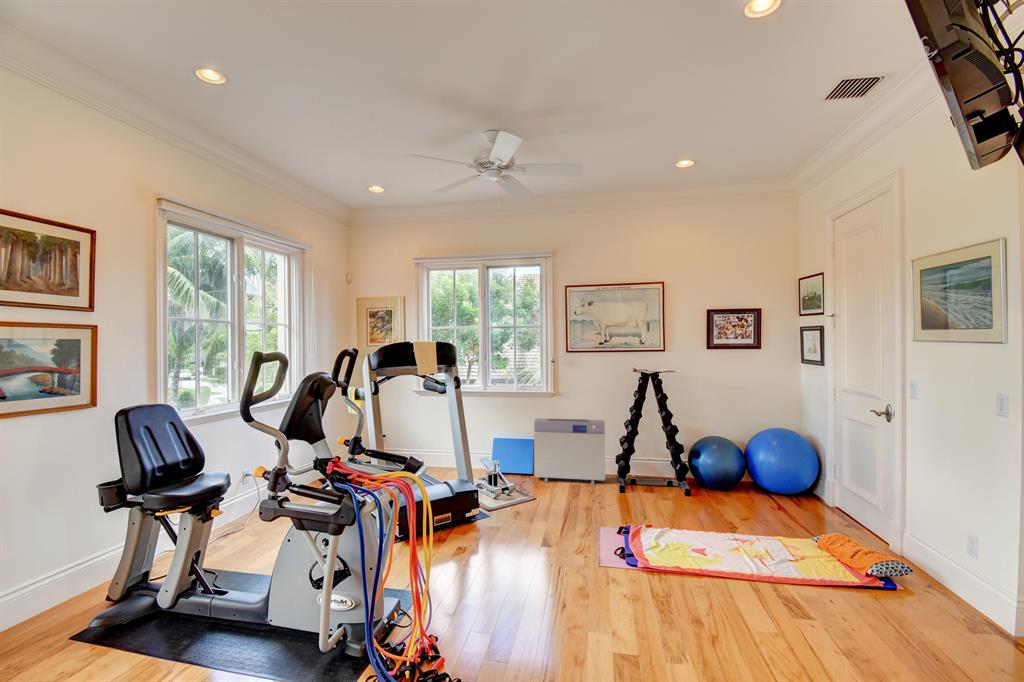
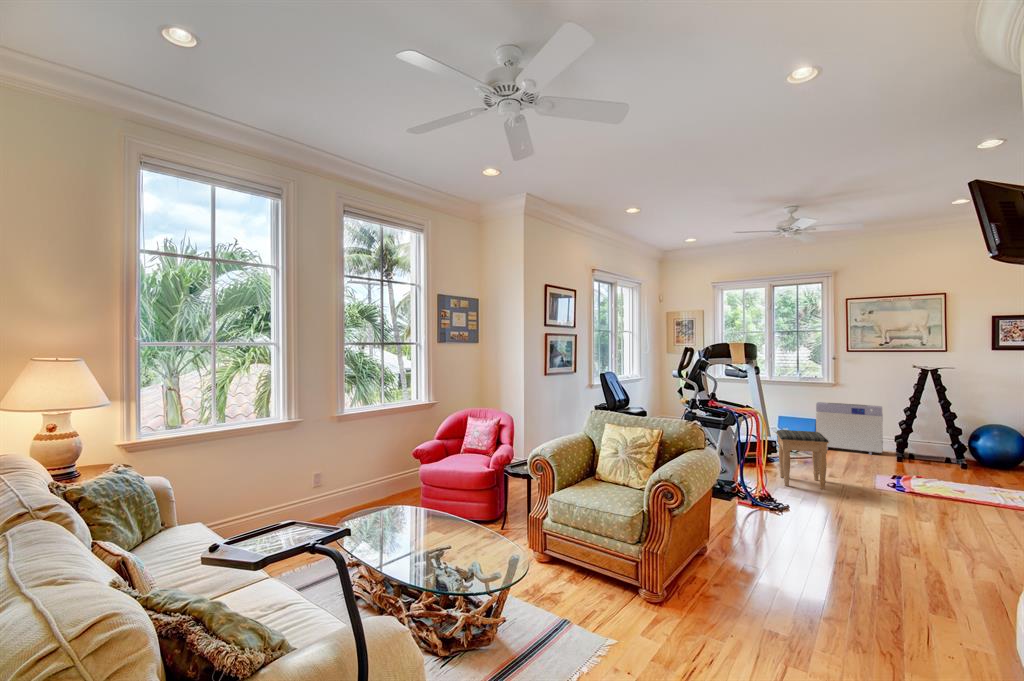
footstool: none [470,486,547,605] -> present [776,430,829,489]

